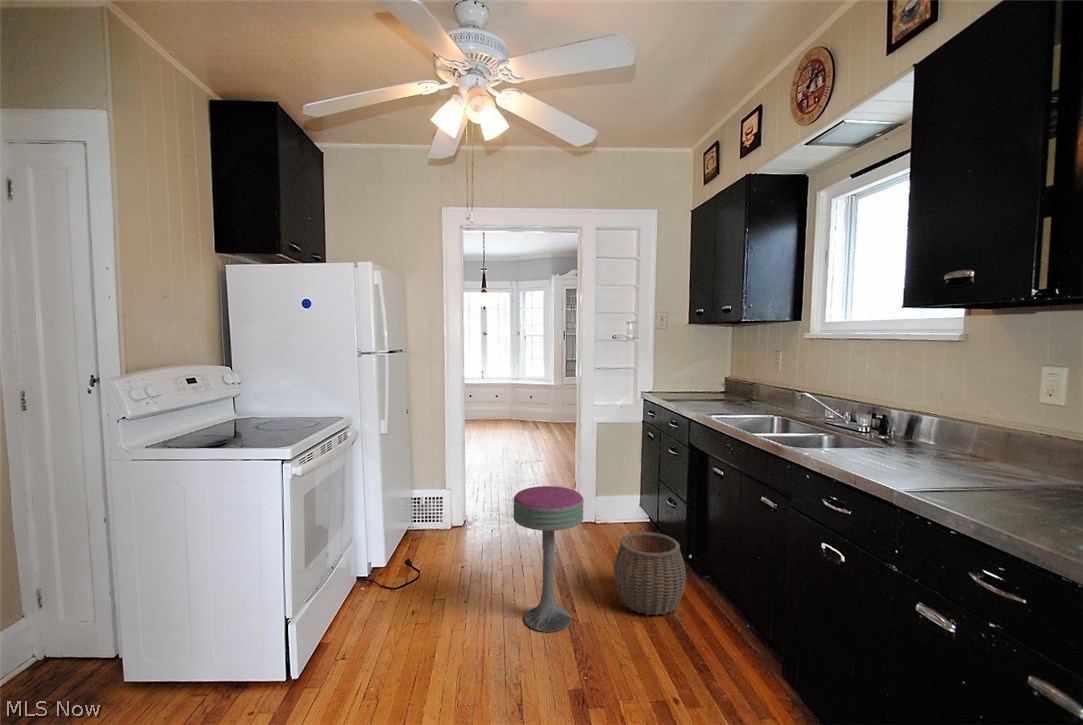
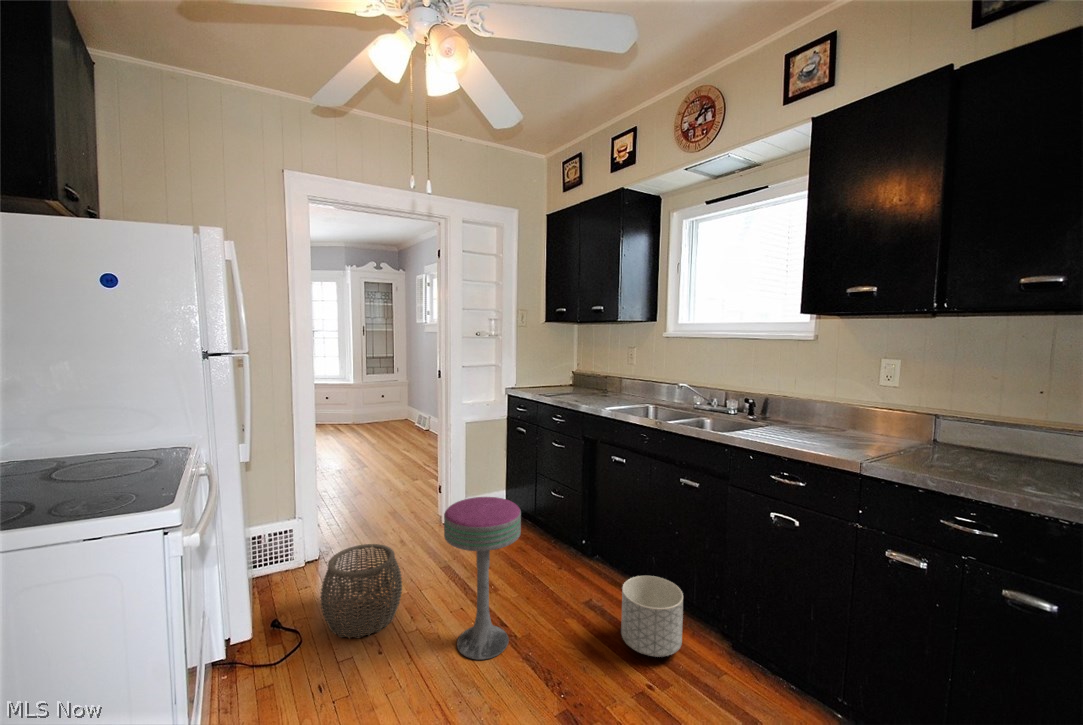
woven basket: present [614,532,686,615] -> present [321,544,402,638]
planter: none [673,594,740,678] -> present [621,576,683,657]

